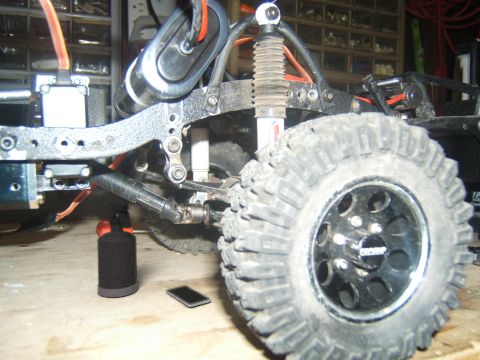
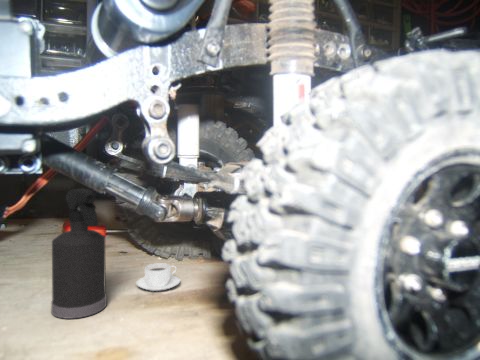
coffee cup: none [160,258,195,280] -> present [136,263,180,291]
smartphone: present [166,285,210,307] -> none [143,299,203,333]

